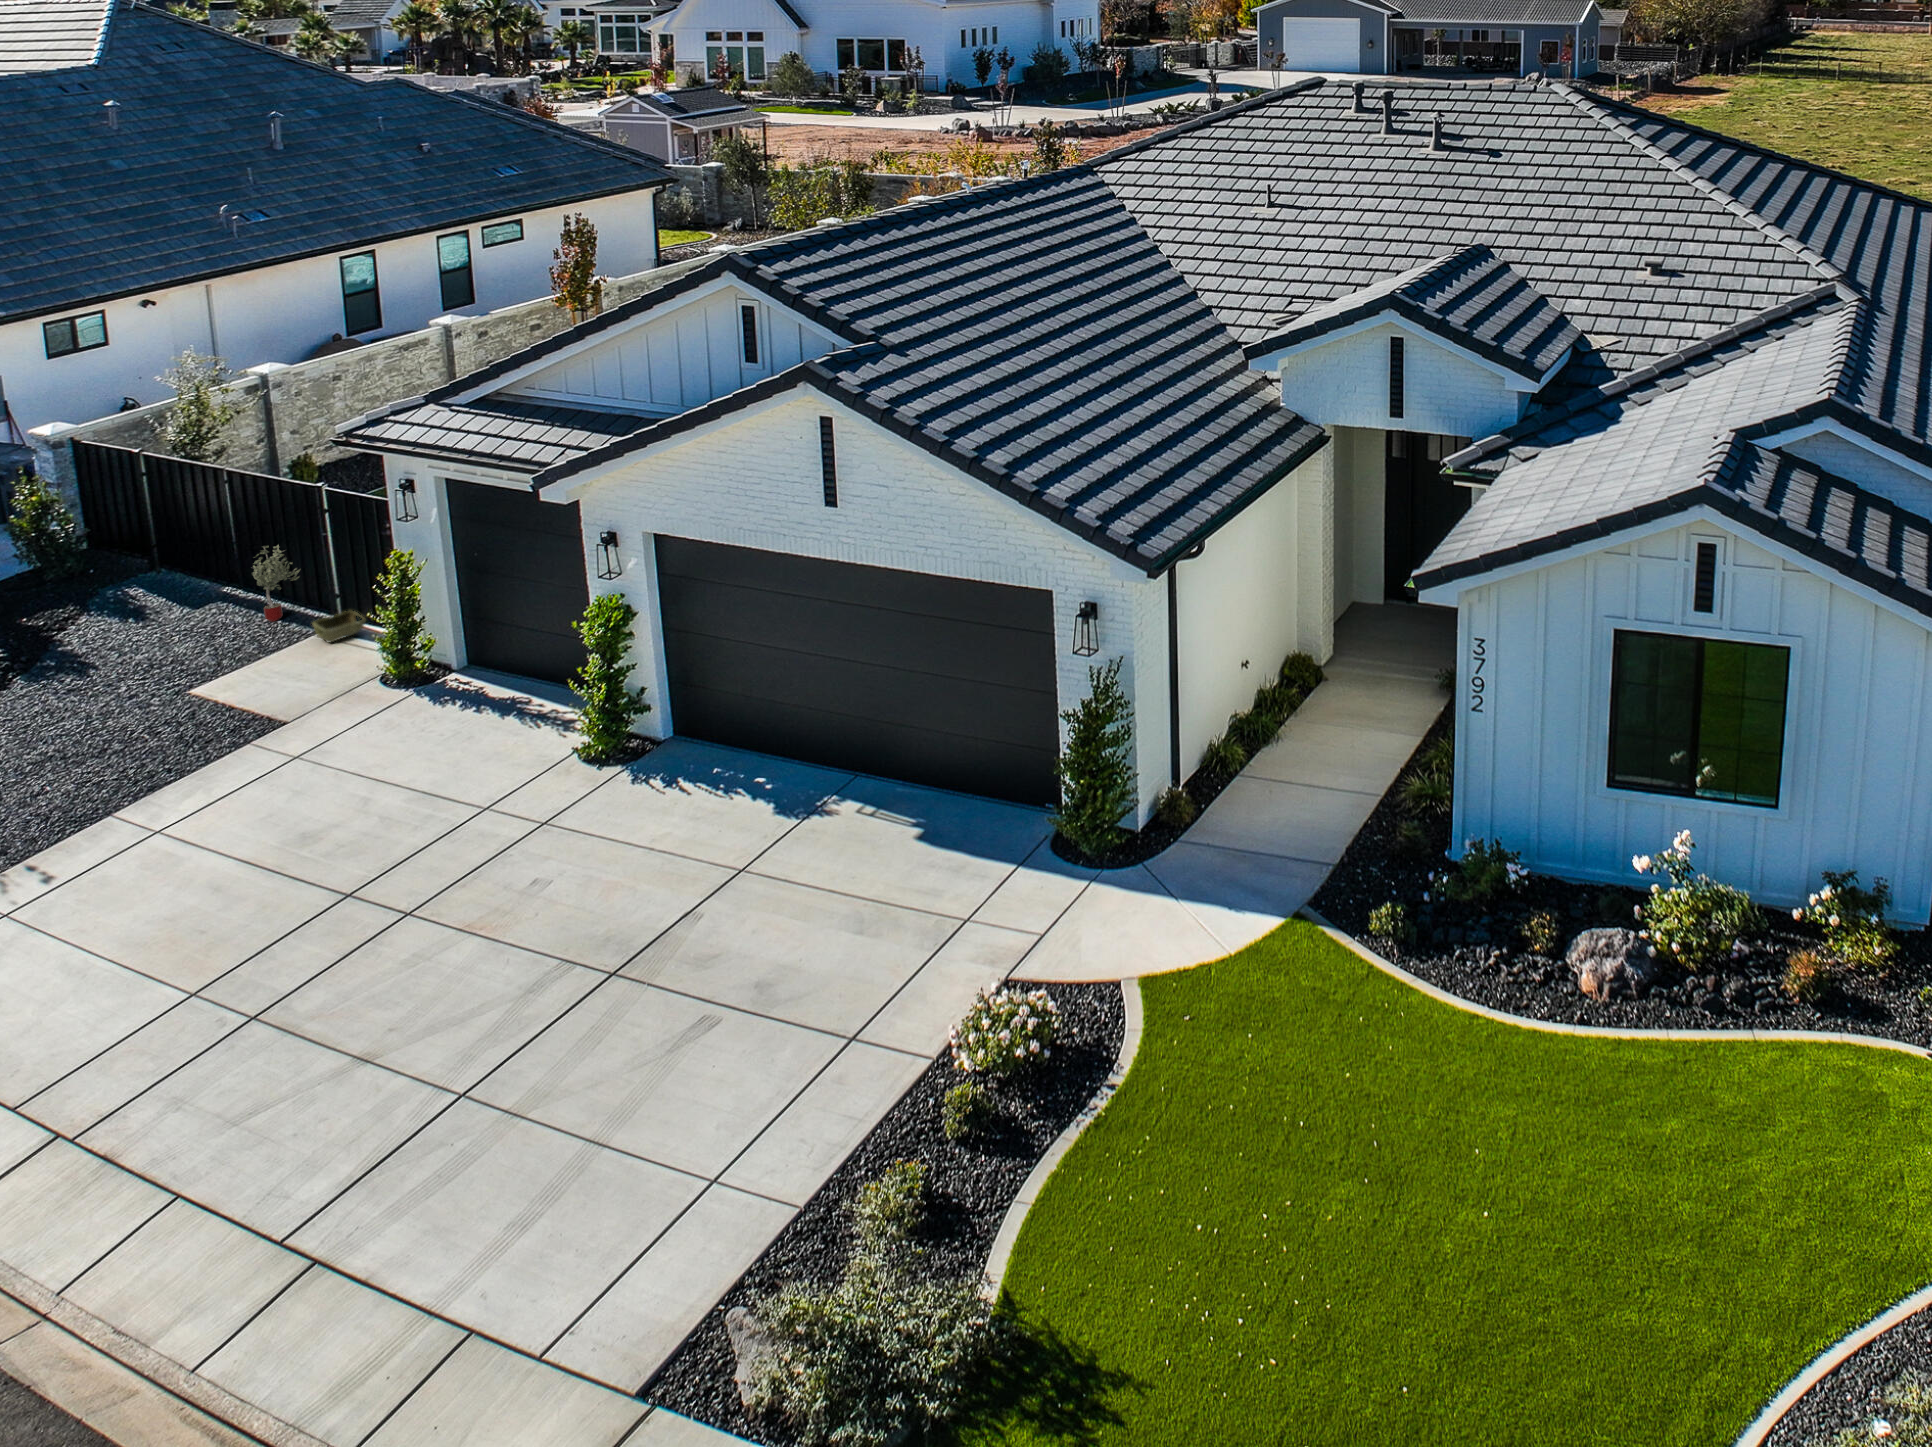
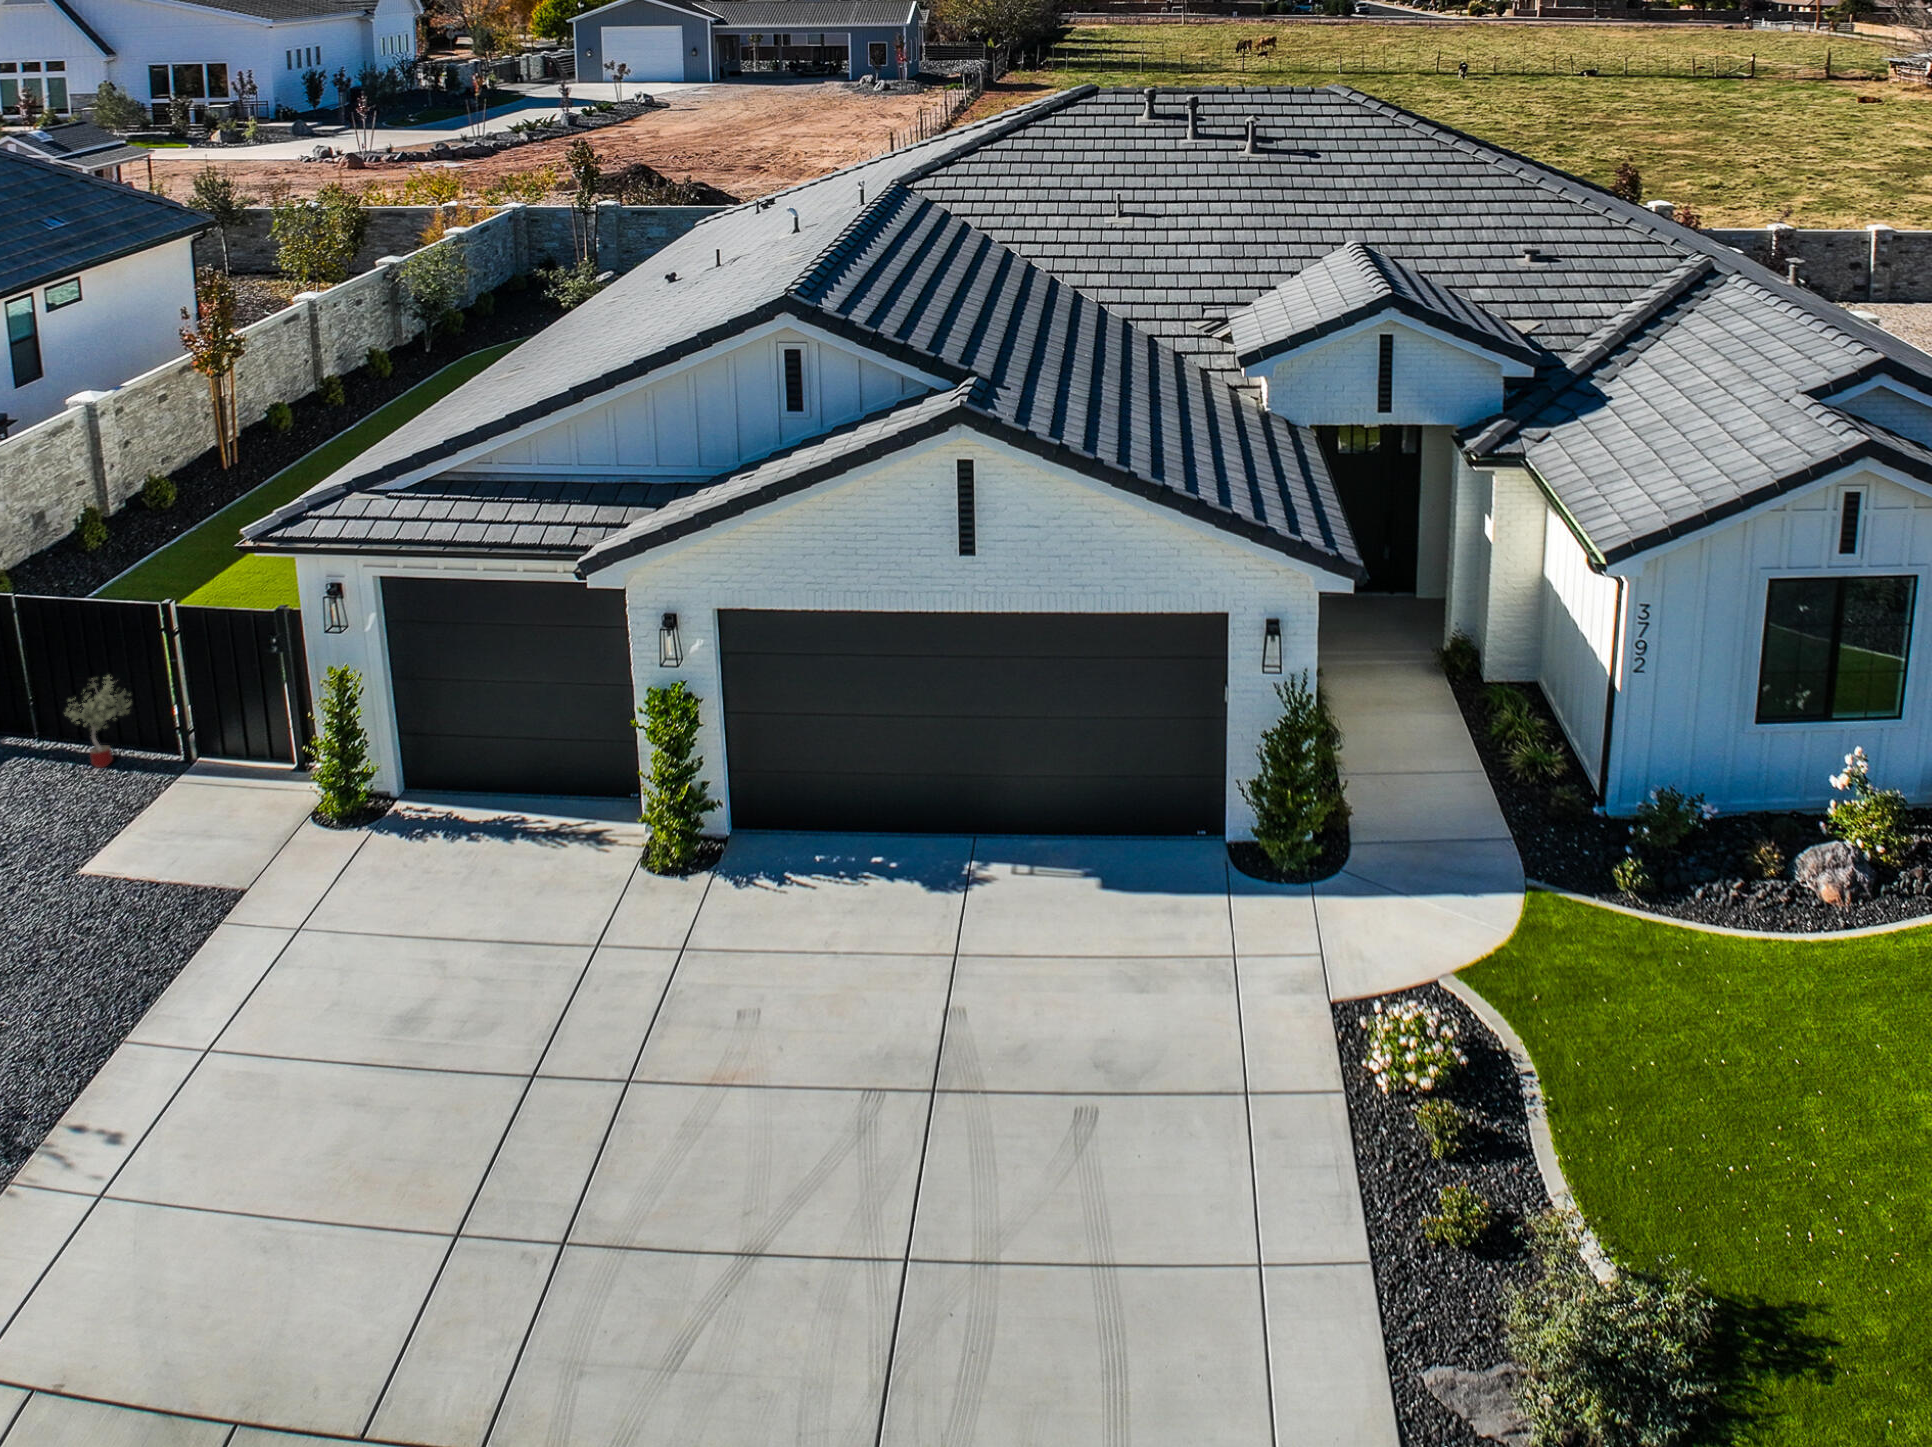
woven basket: present [313,611,366,642] -> none [187,740,247,781]

